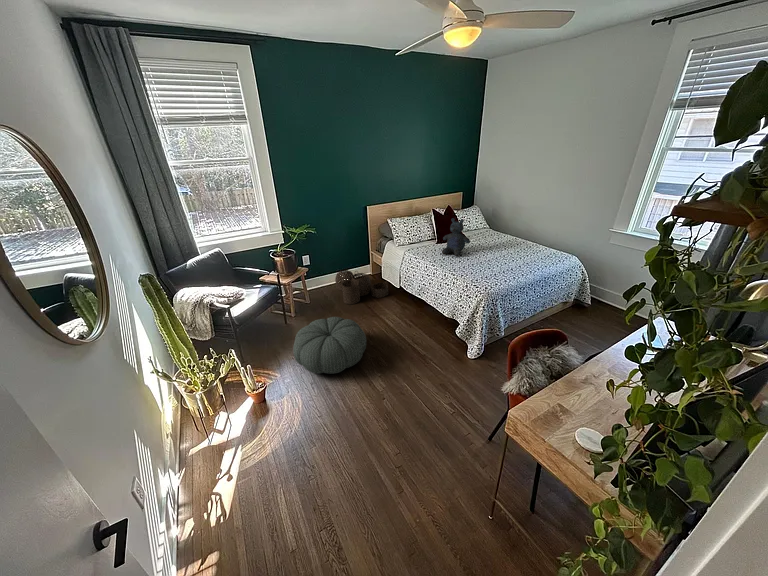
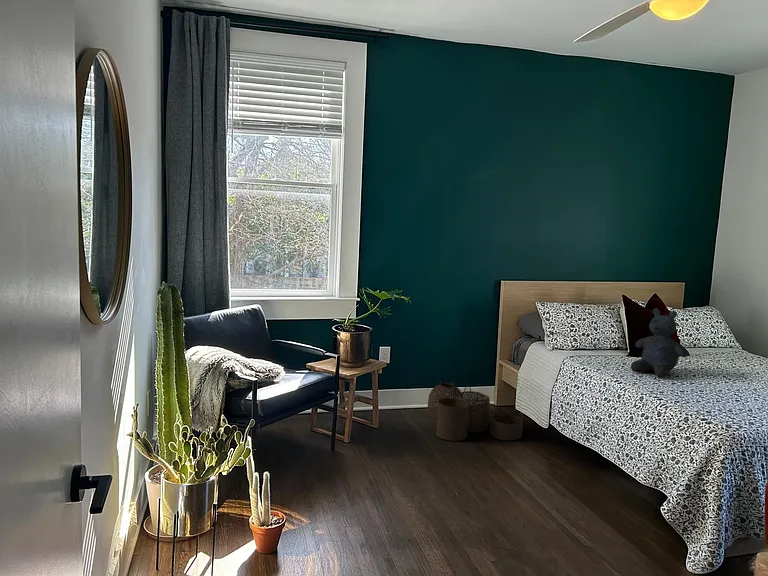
pouf: present [293,317,366,374] -> none [336,439,465,530]

